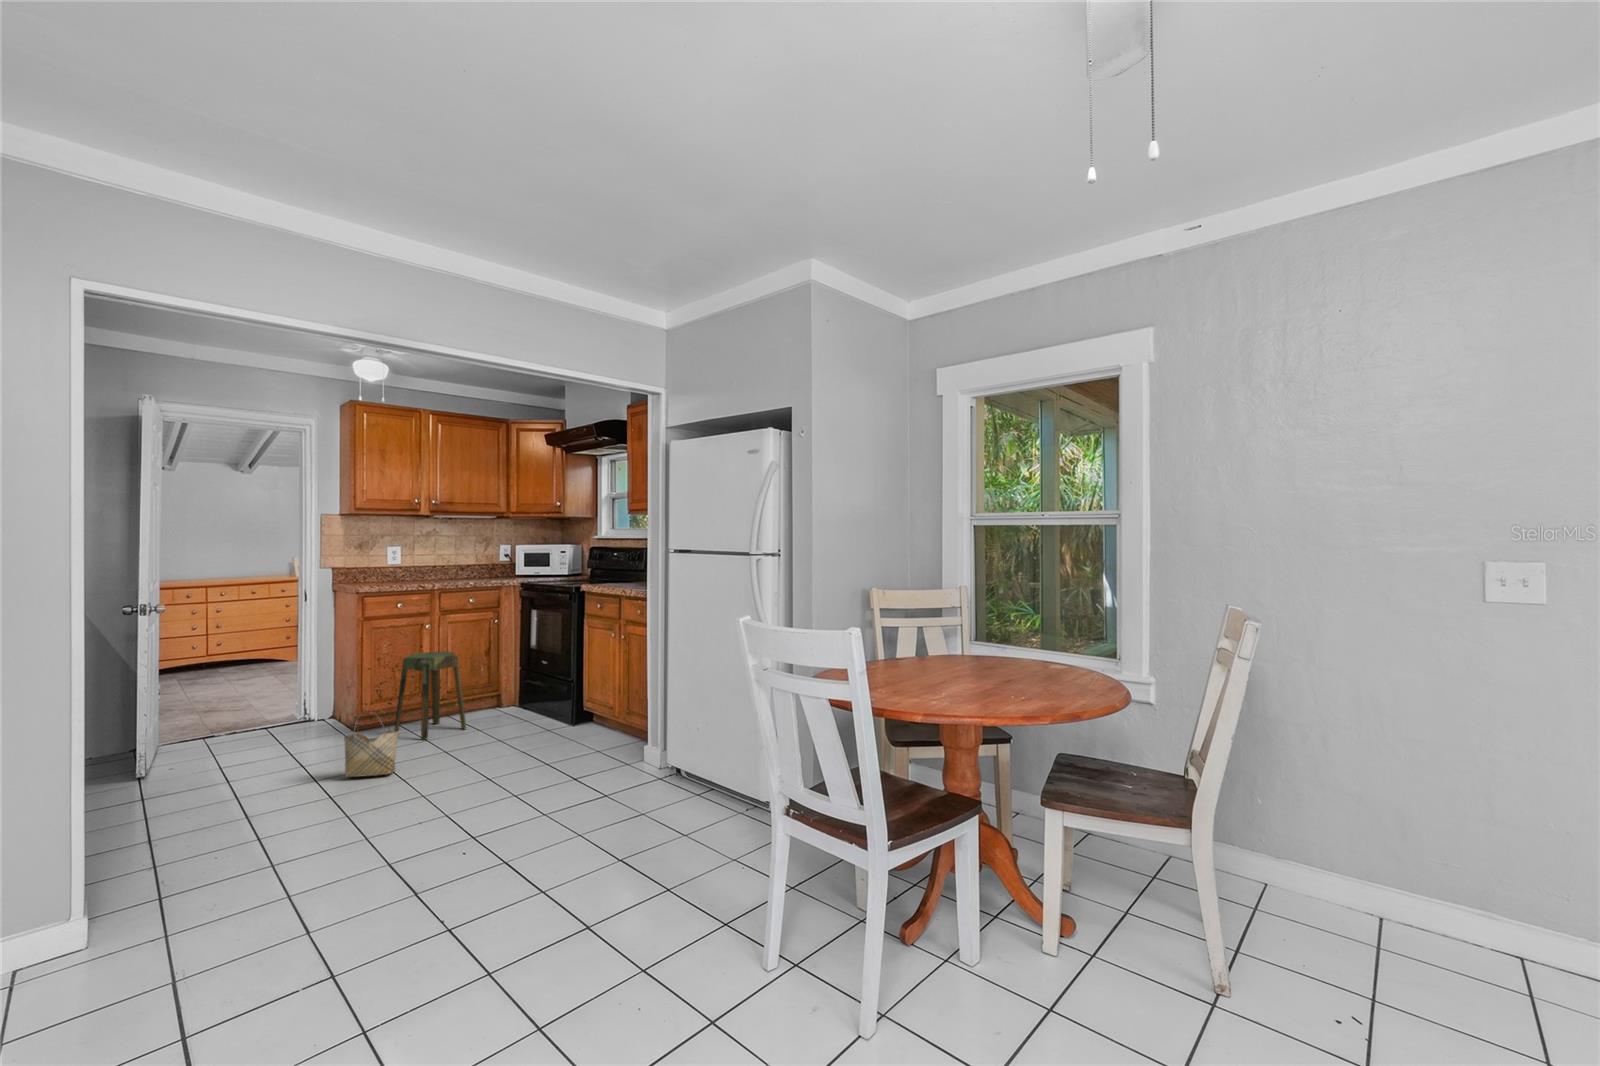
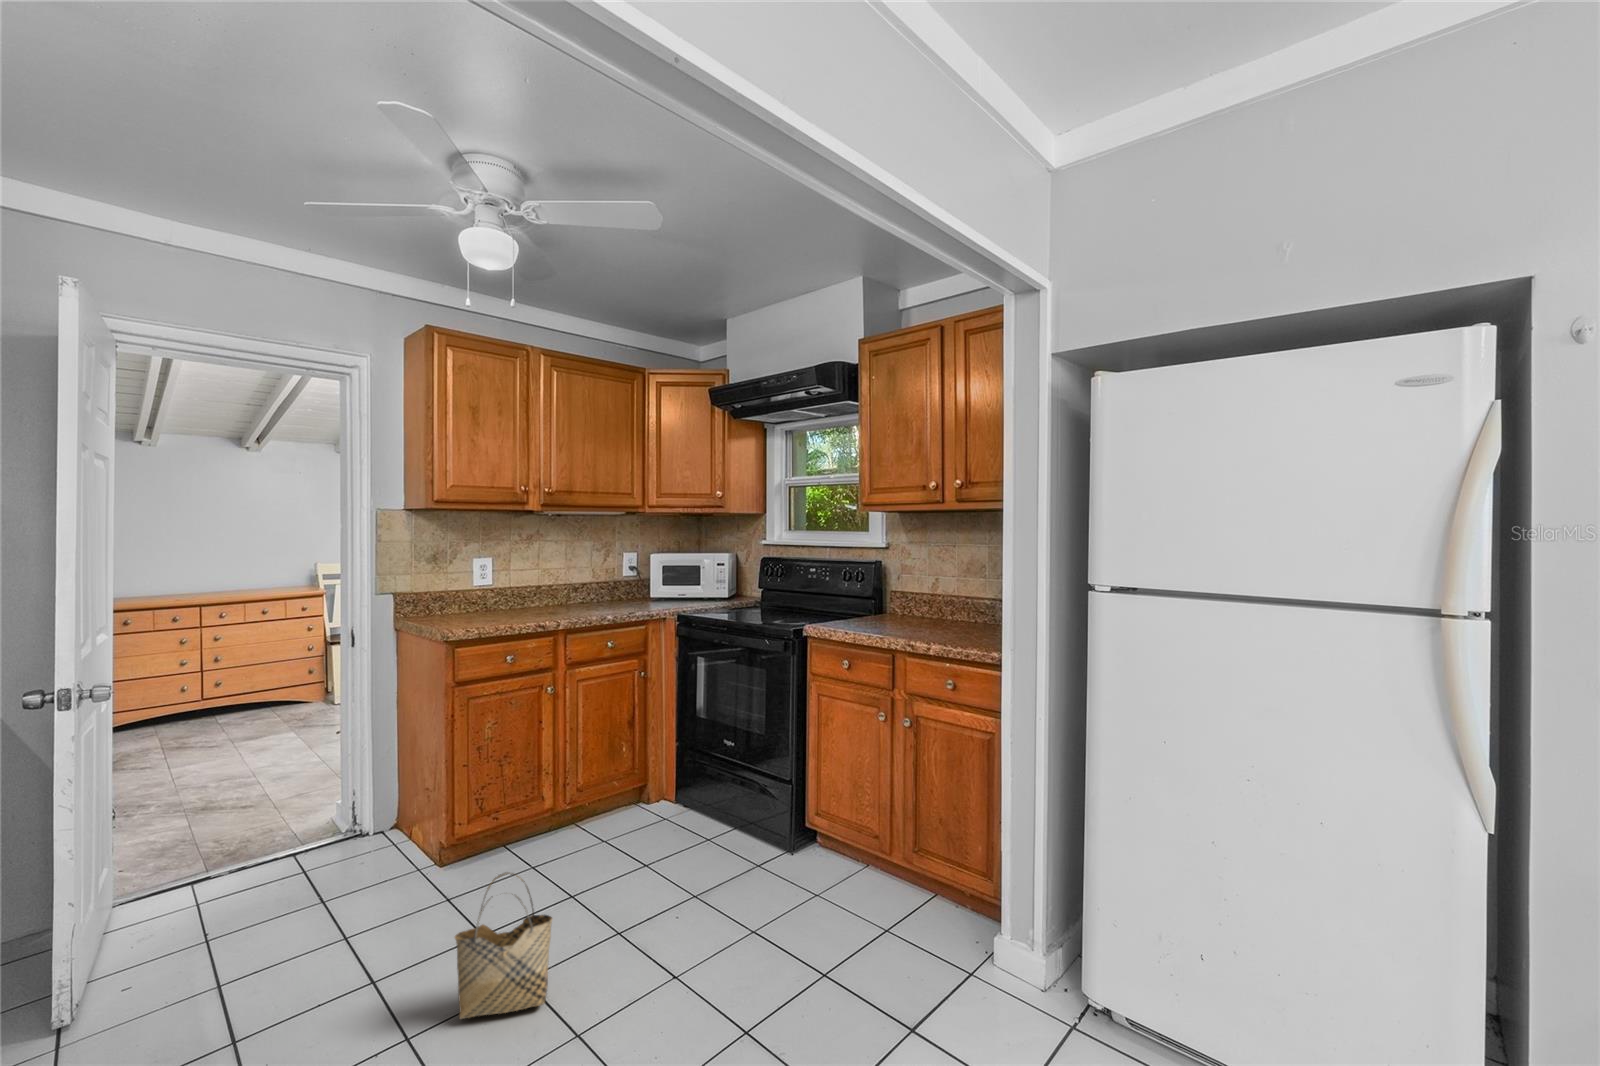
stool: present [394,652,466,740] -> none [505,729,616,888]

